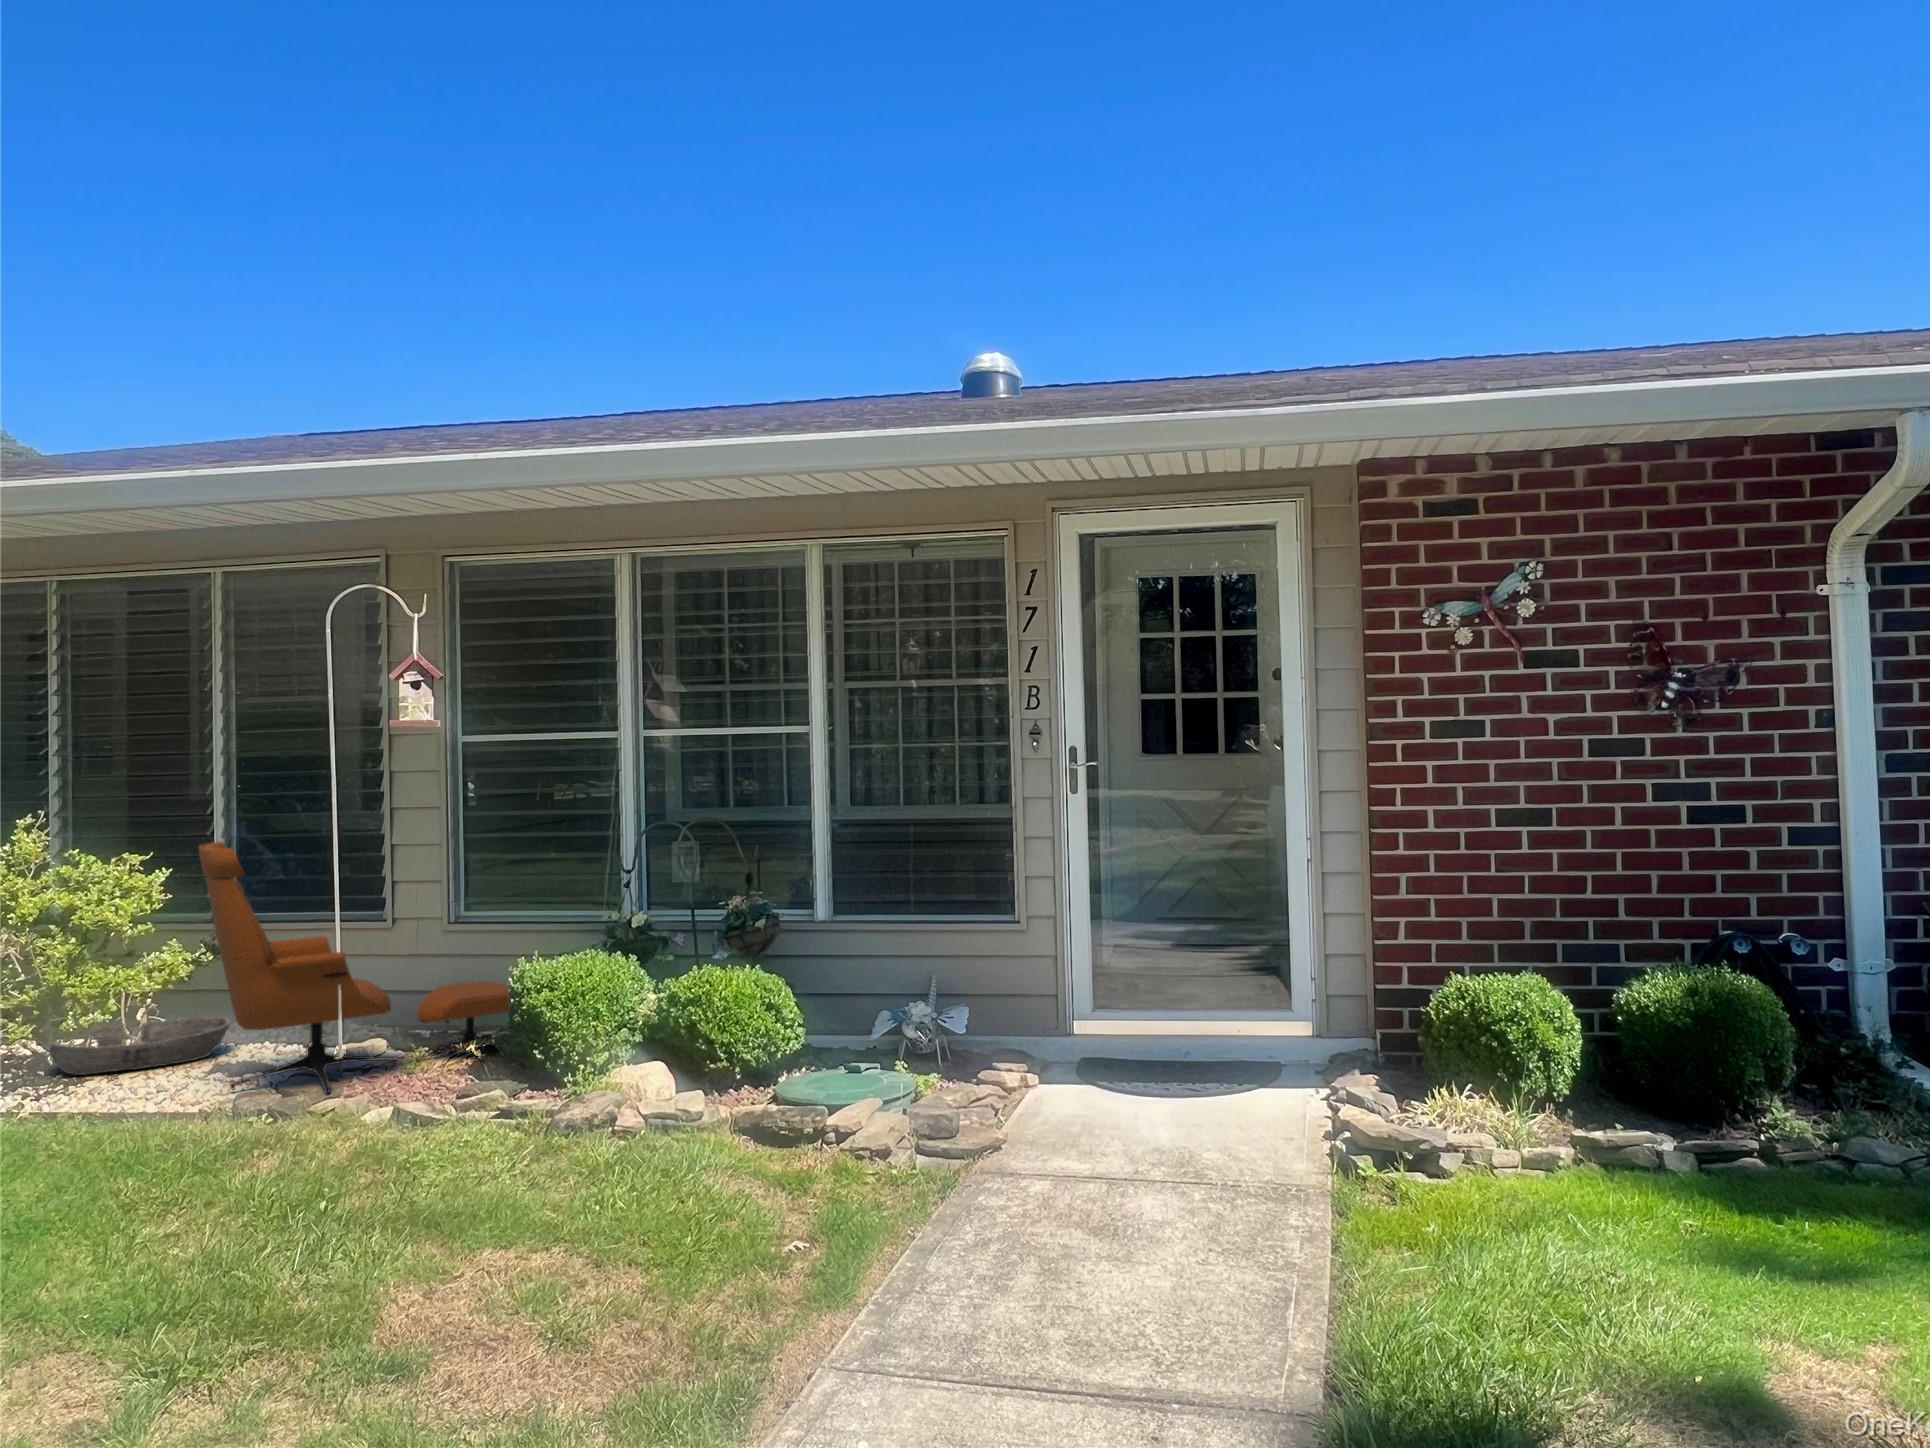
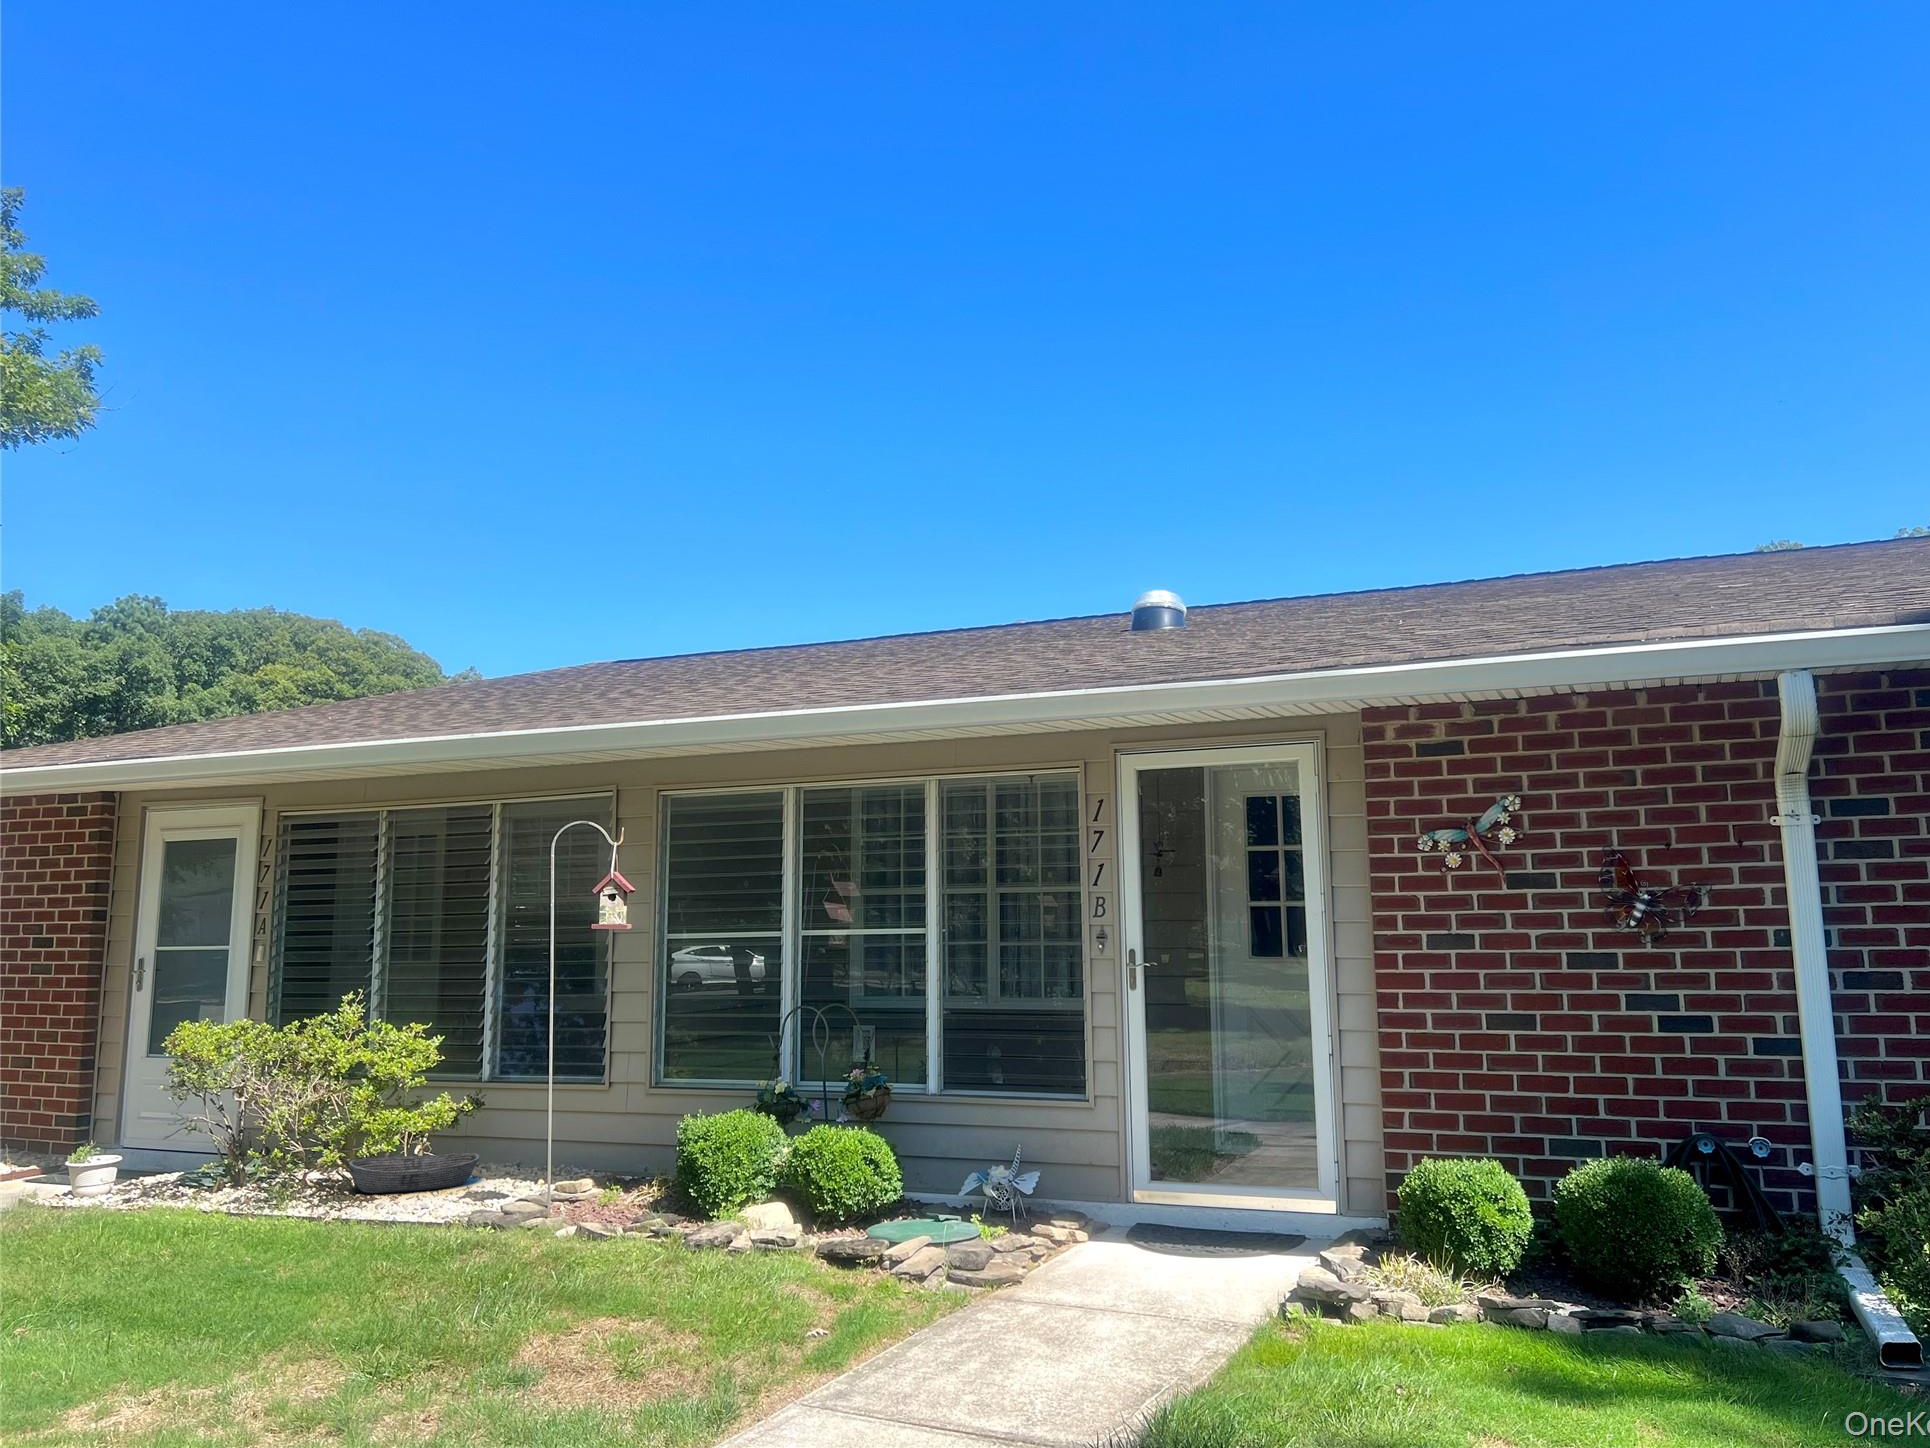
lounge chair: present [199,842,510,1093] -> none [461,1012,692,1216]

